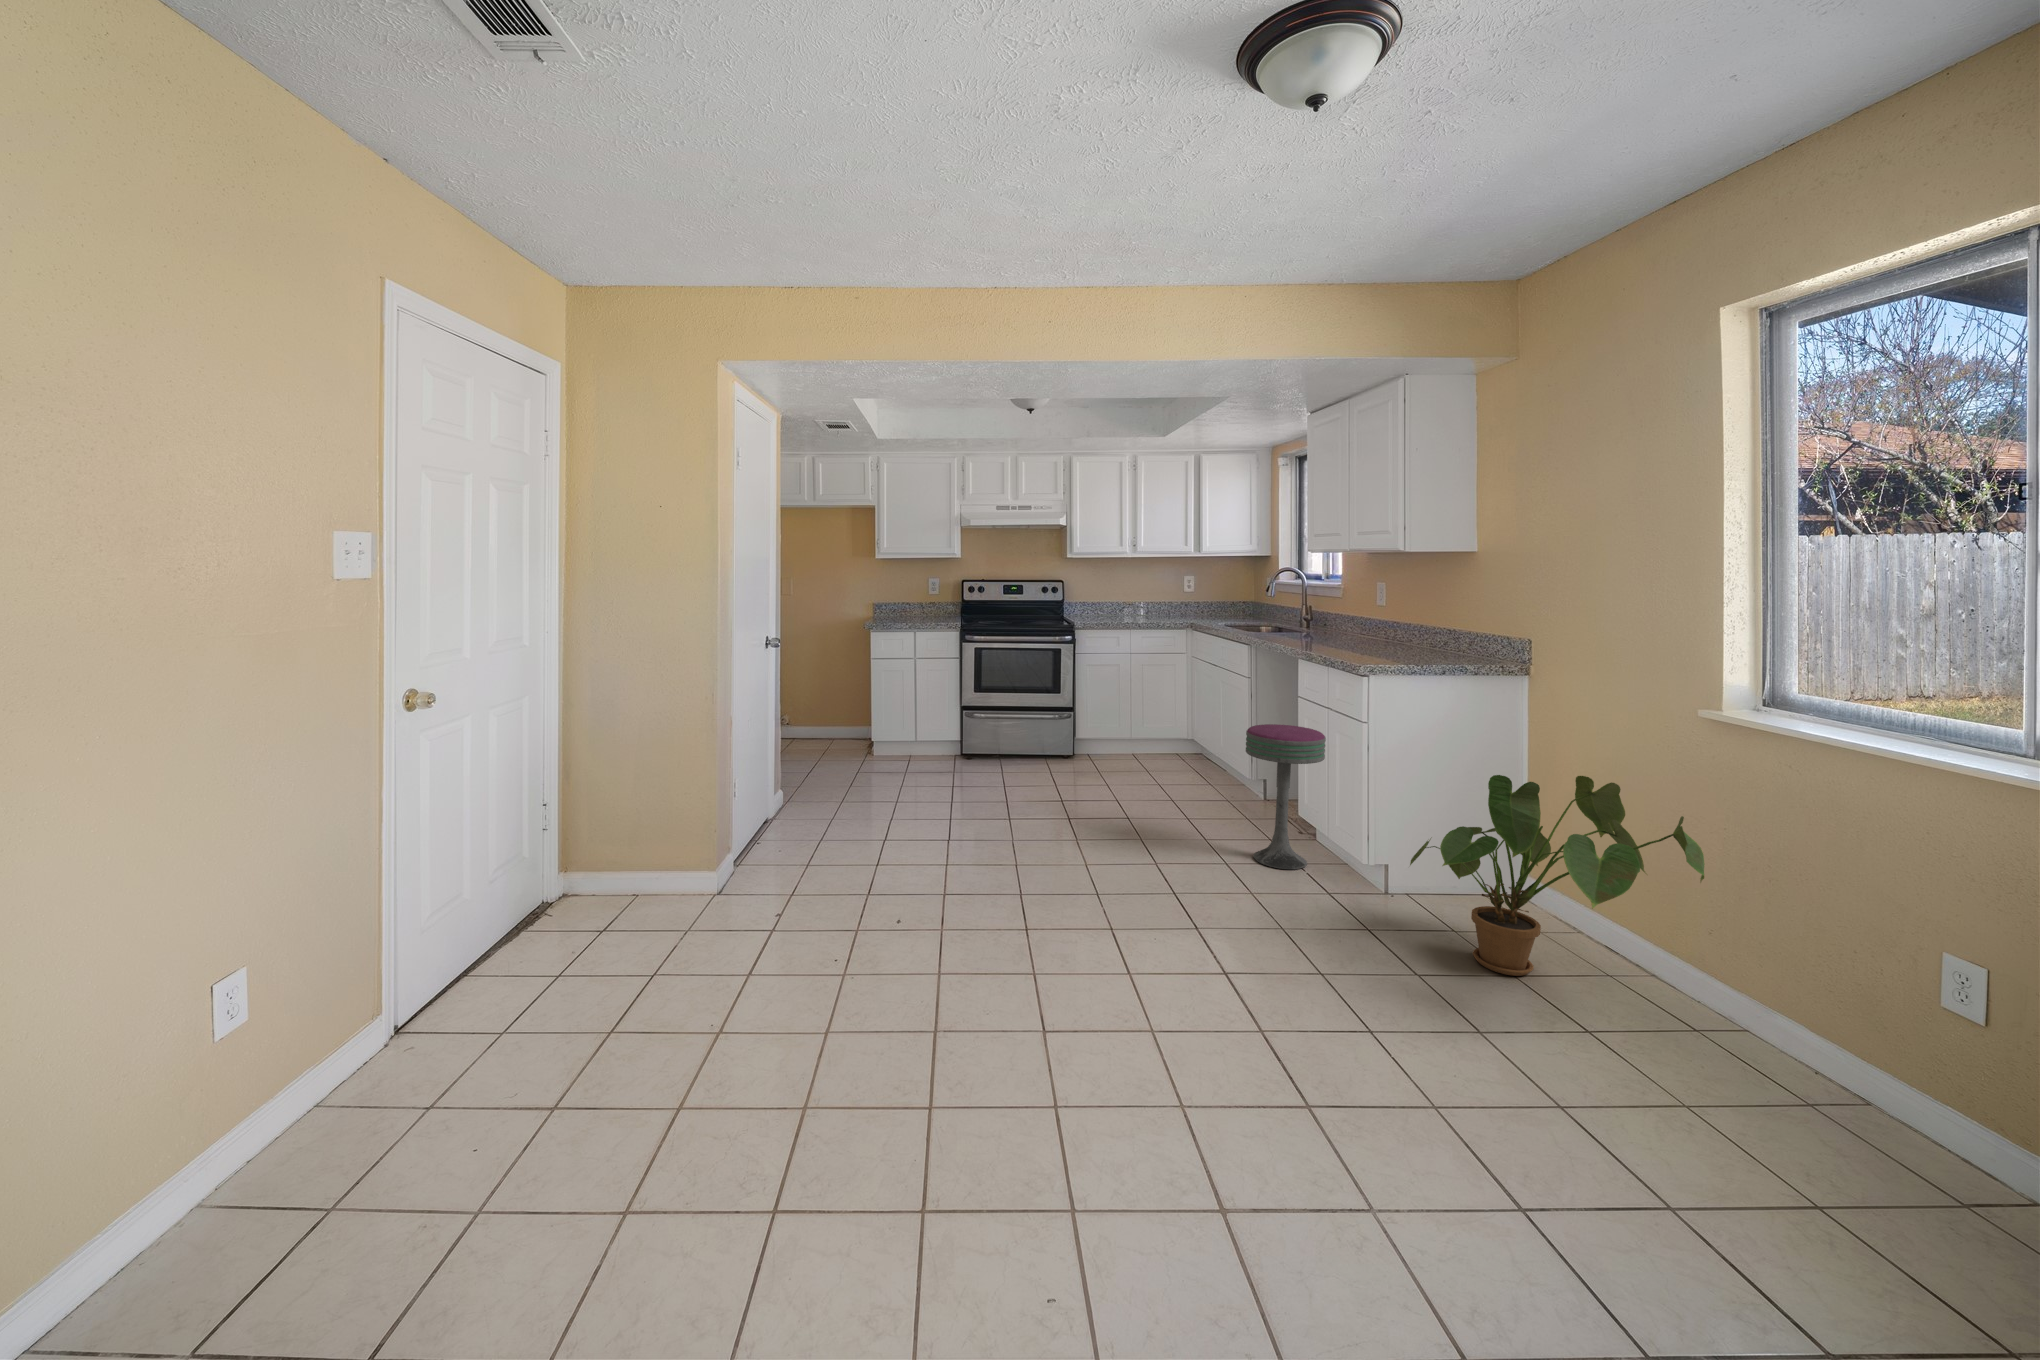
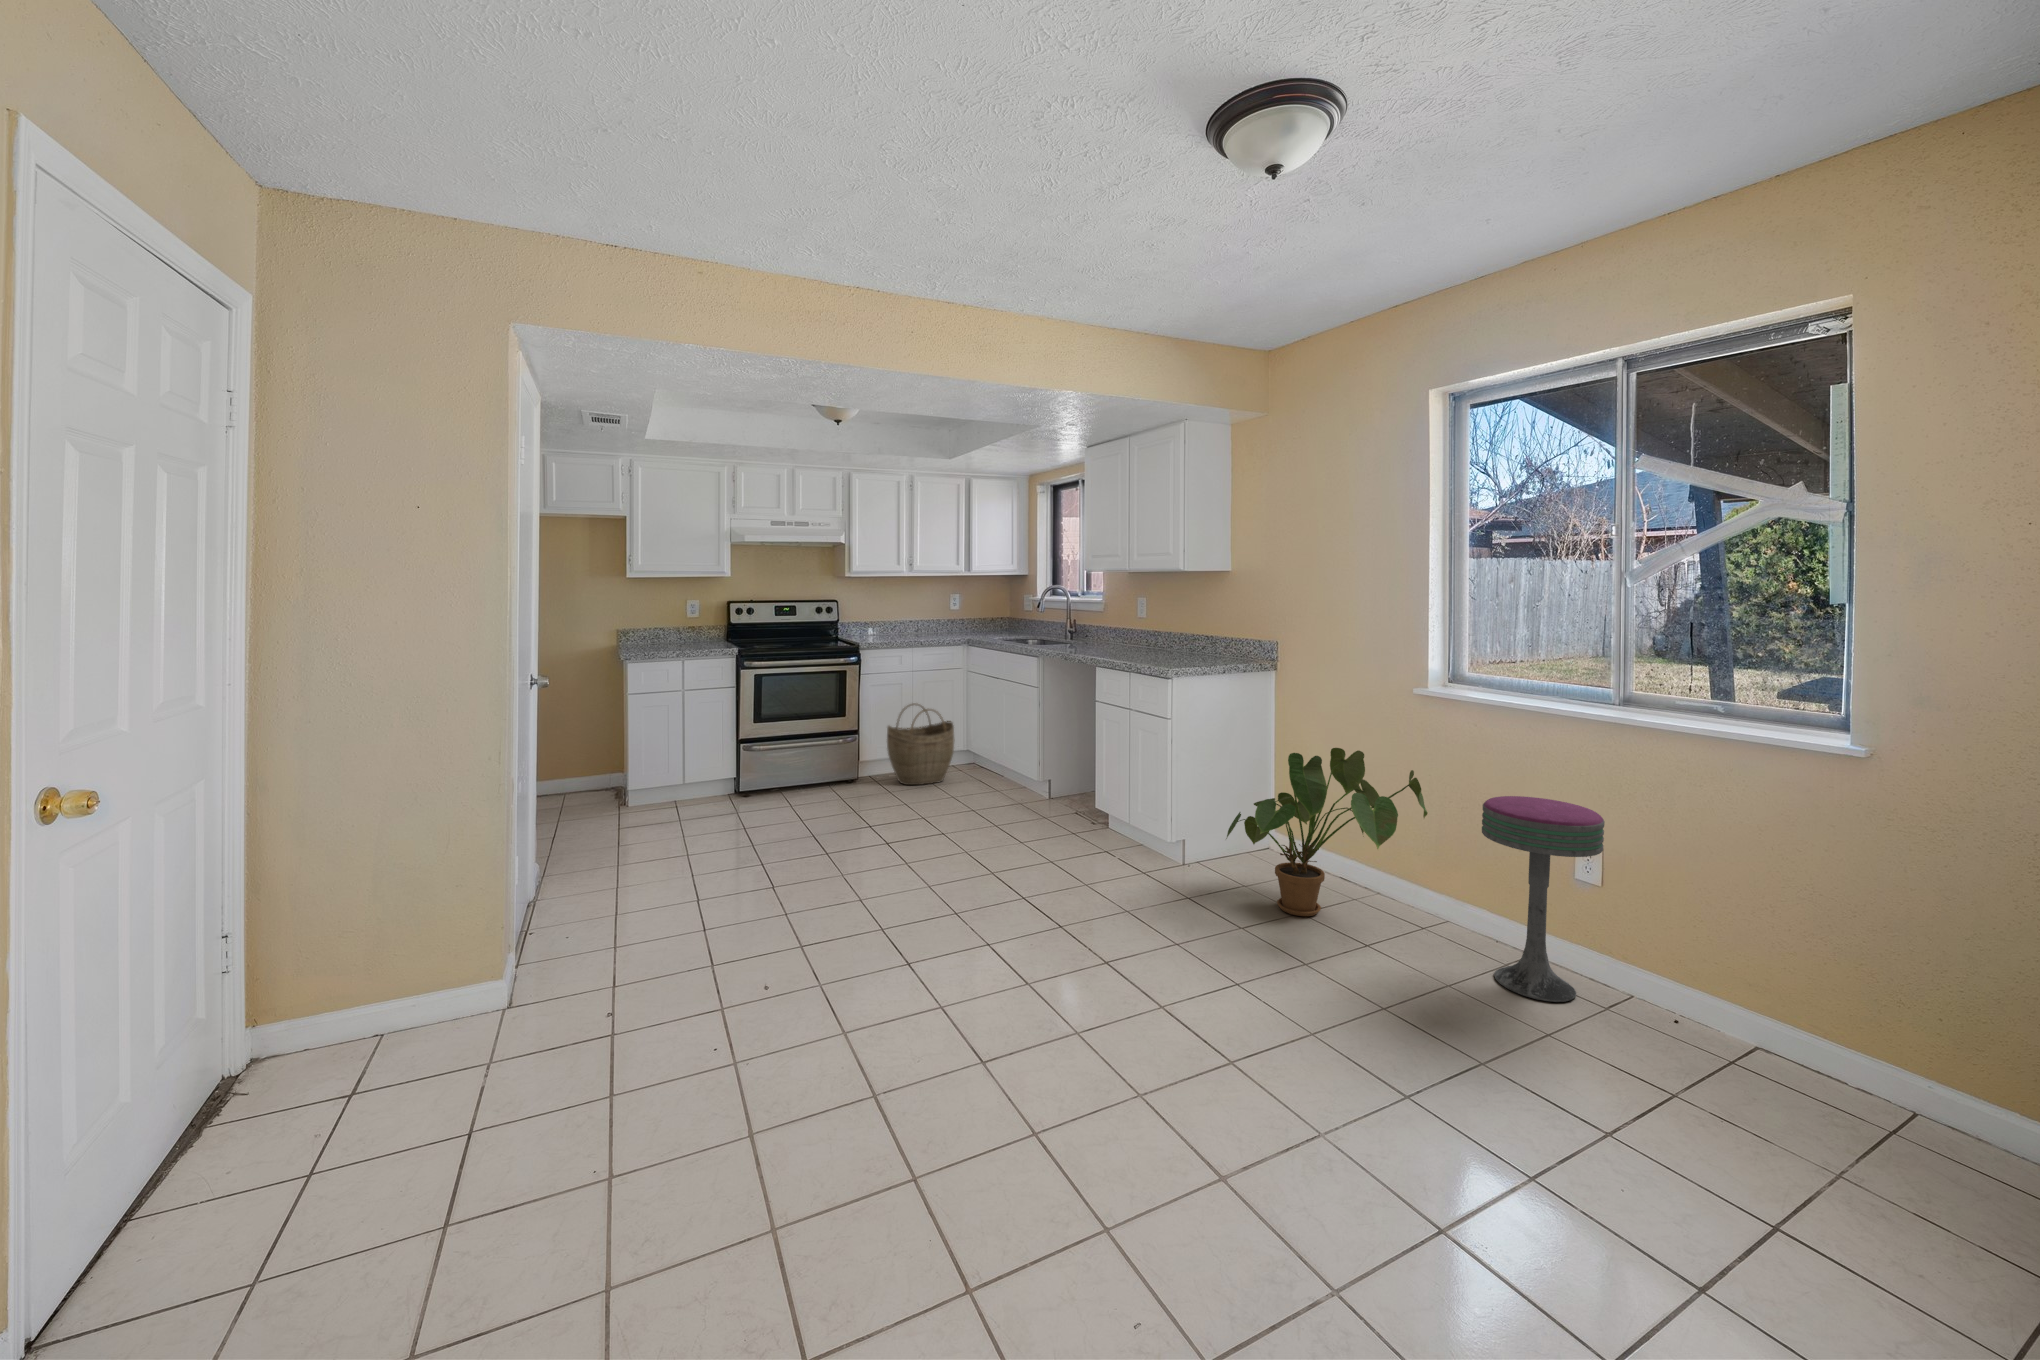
woven basket: none [1098,685,1166,766] -> present [887,703,954,785]
bar stool: present [1246,724,1326,869] -> present [1482,796,1605,1002]

